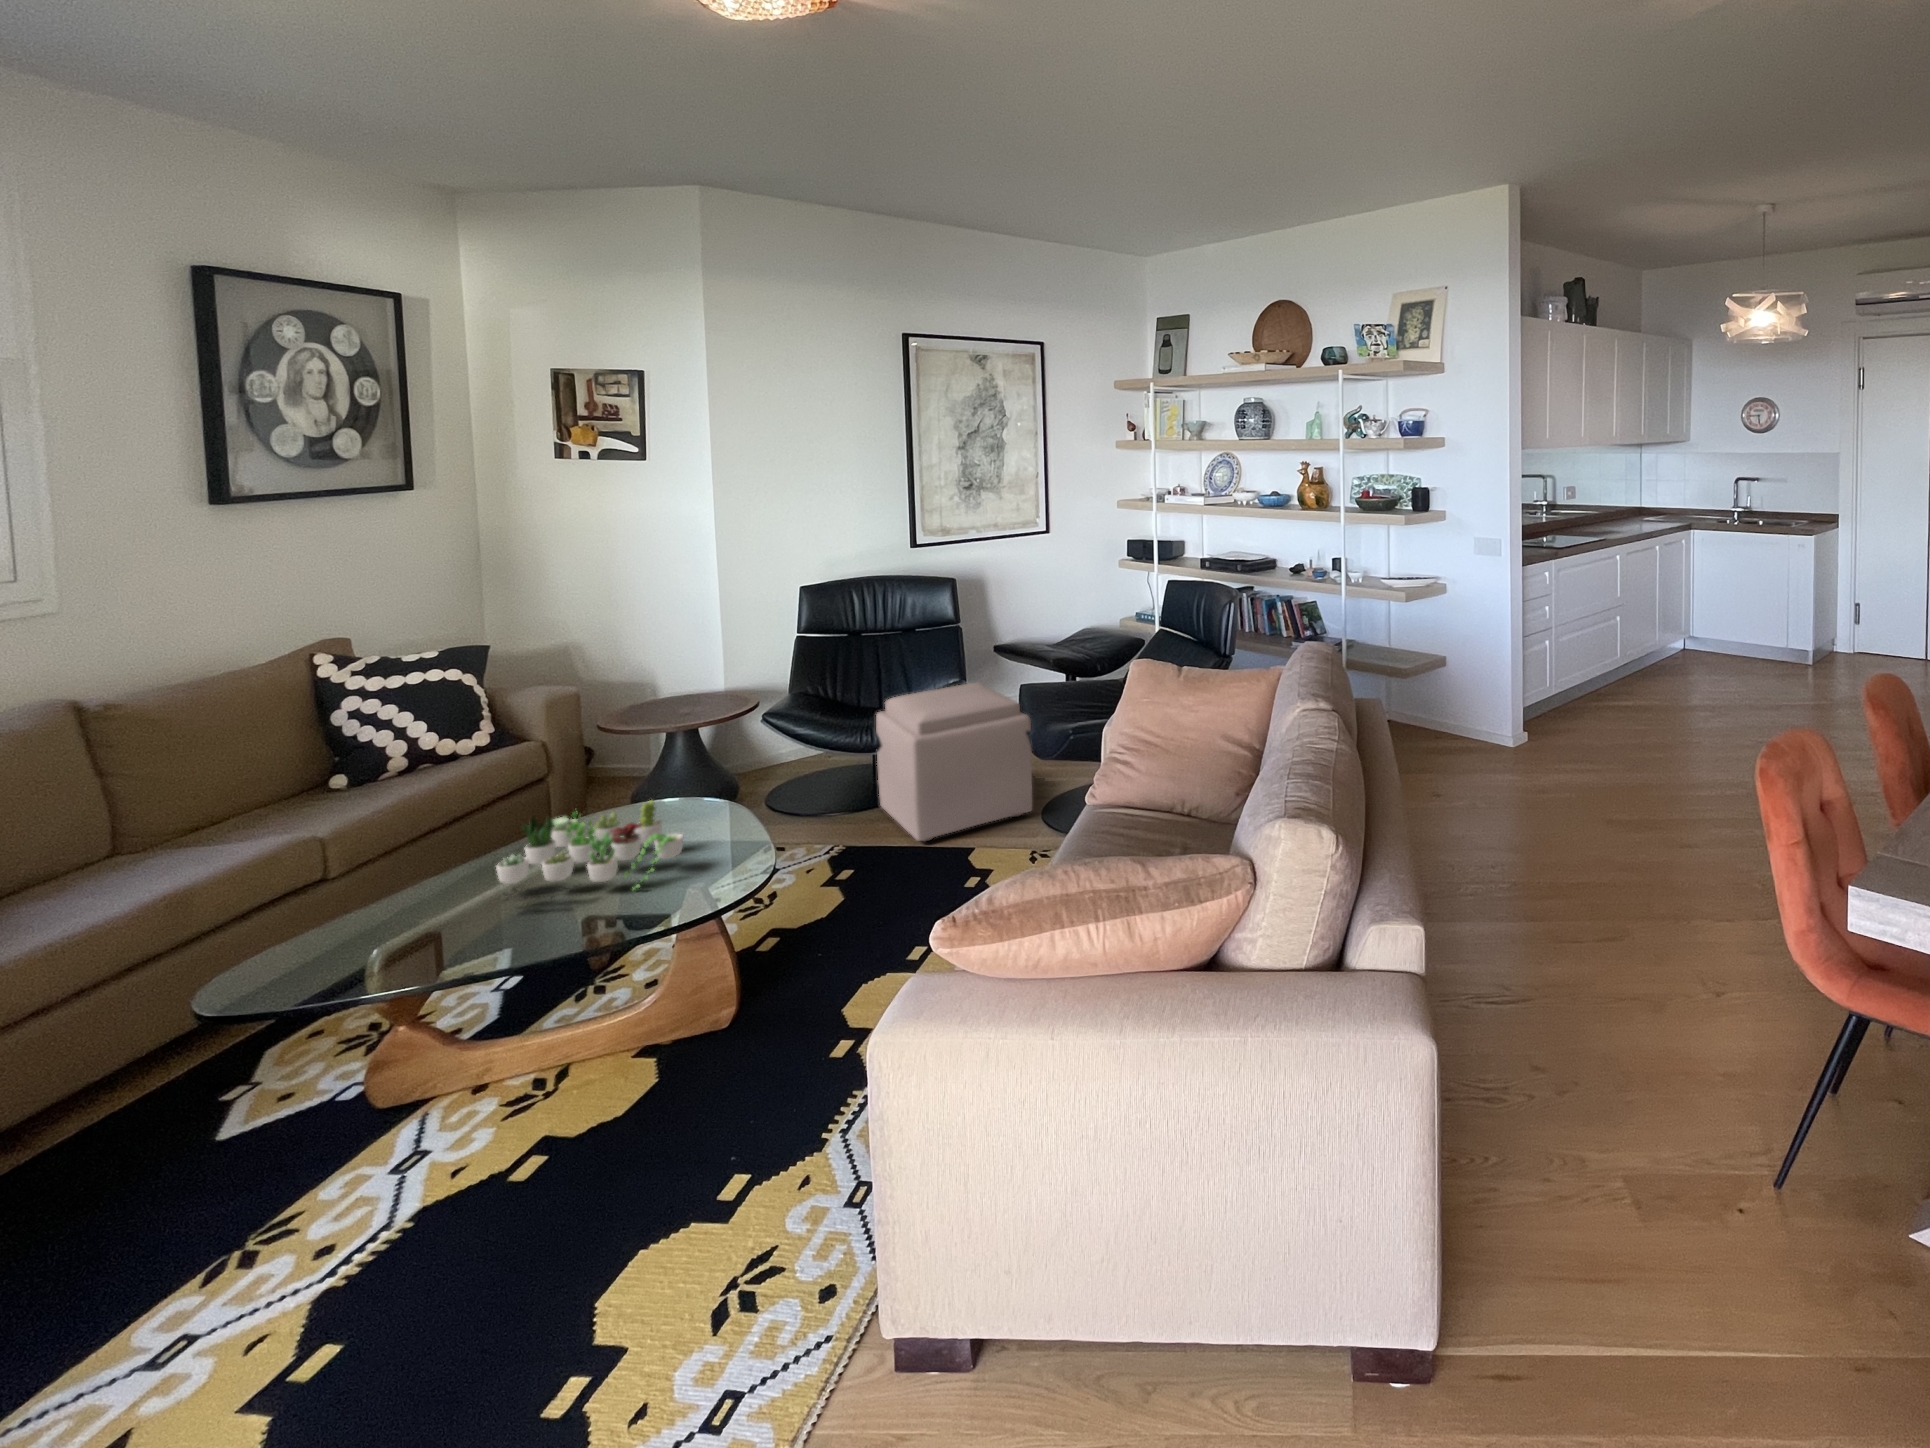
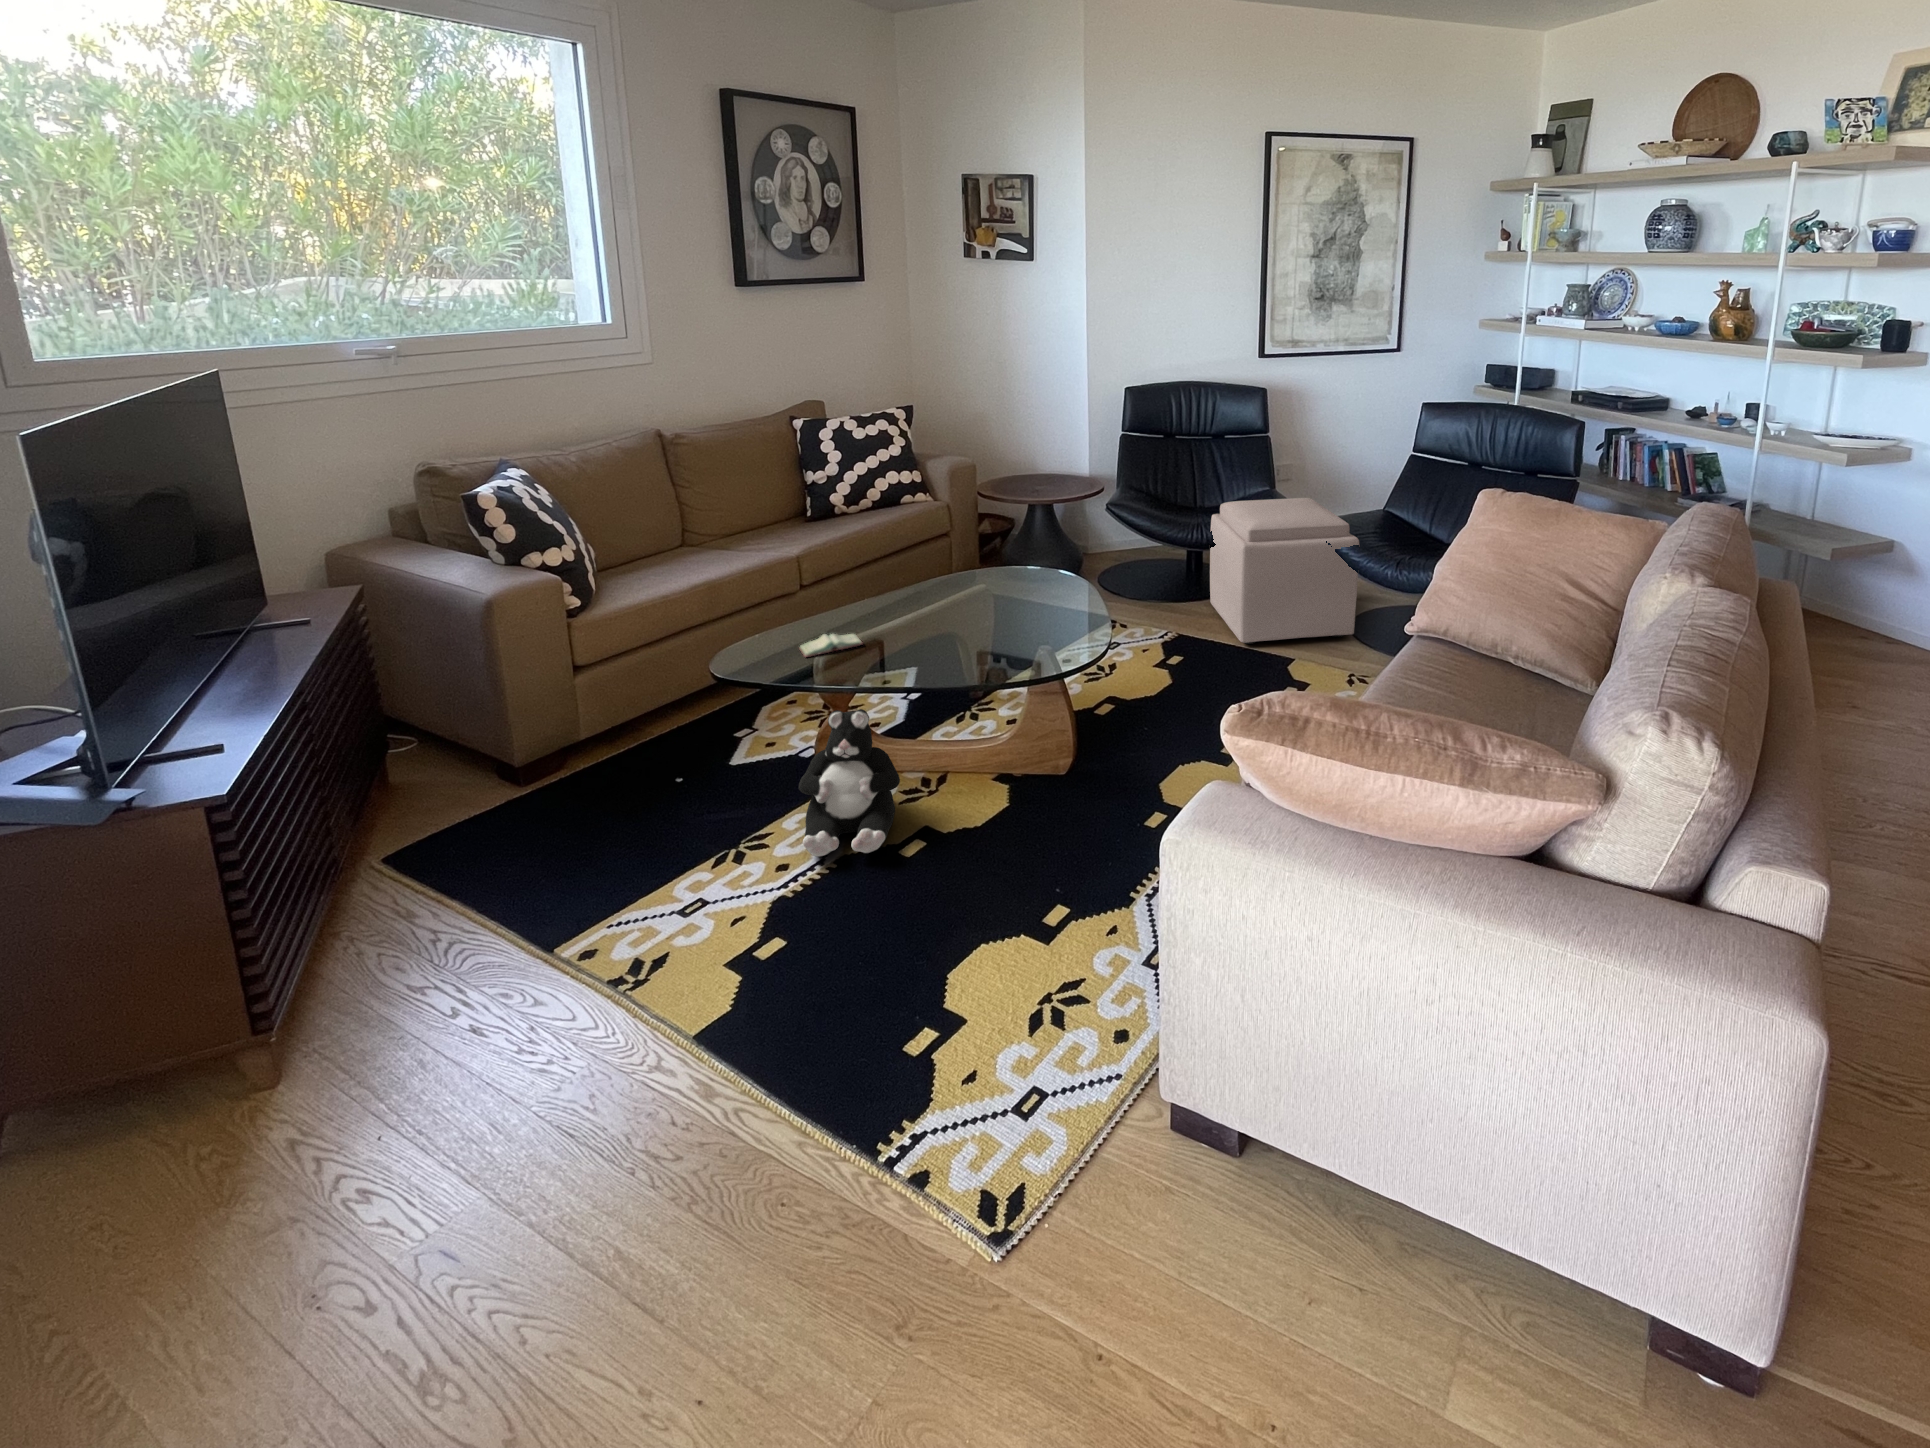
succulent plant: present [497,800,683,900] -> none [891,559,1039,639]
book: none [337,924,440,969] -> present [799,634,863,657]
plush toy: none [348,1013,506,1223] -> present [799,709,900,856]

